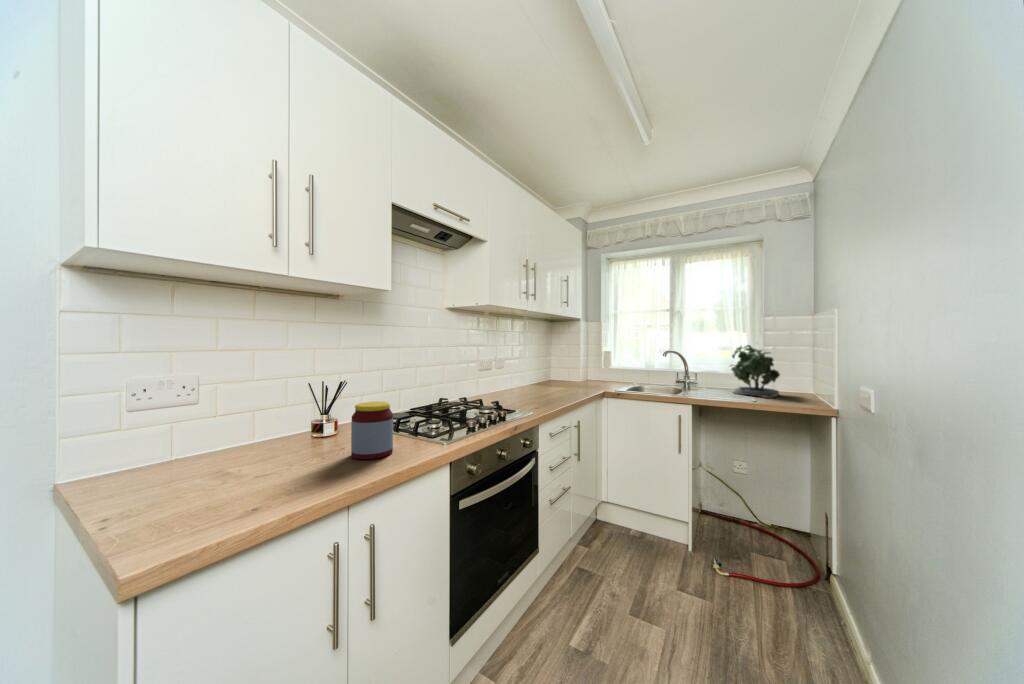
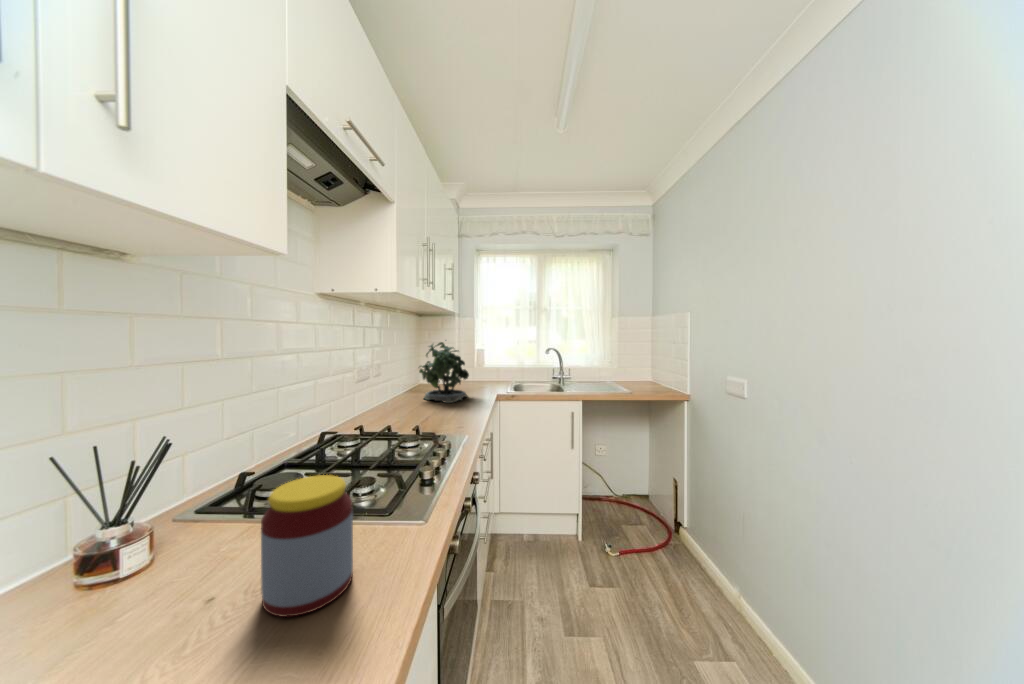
potted plant: present [731,345,780,398] -> present [419,340,469,403]

